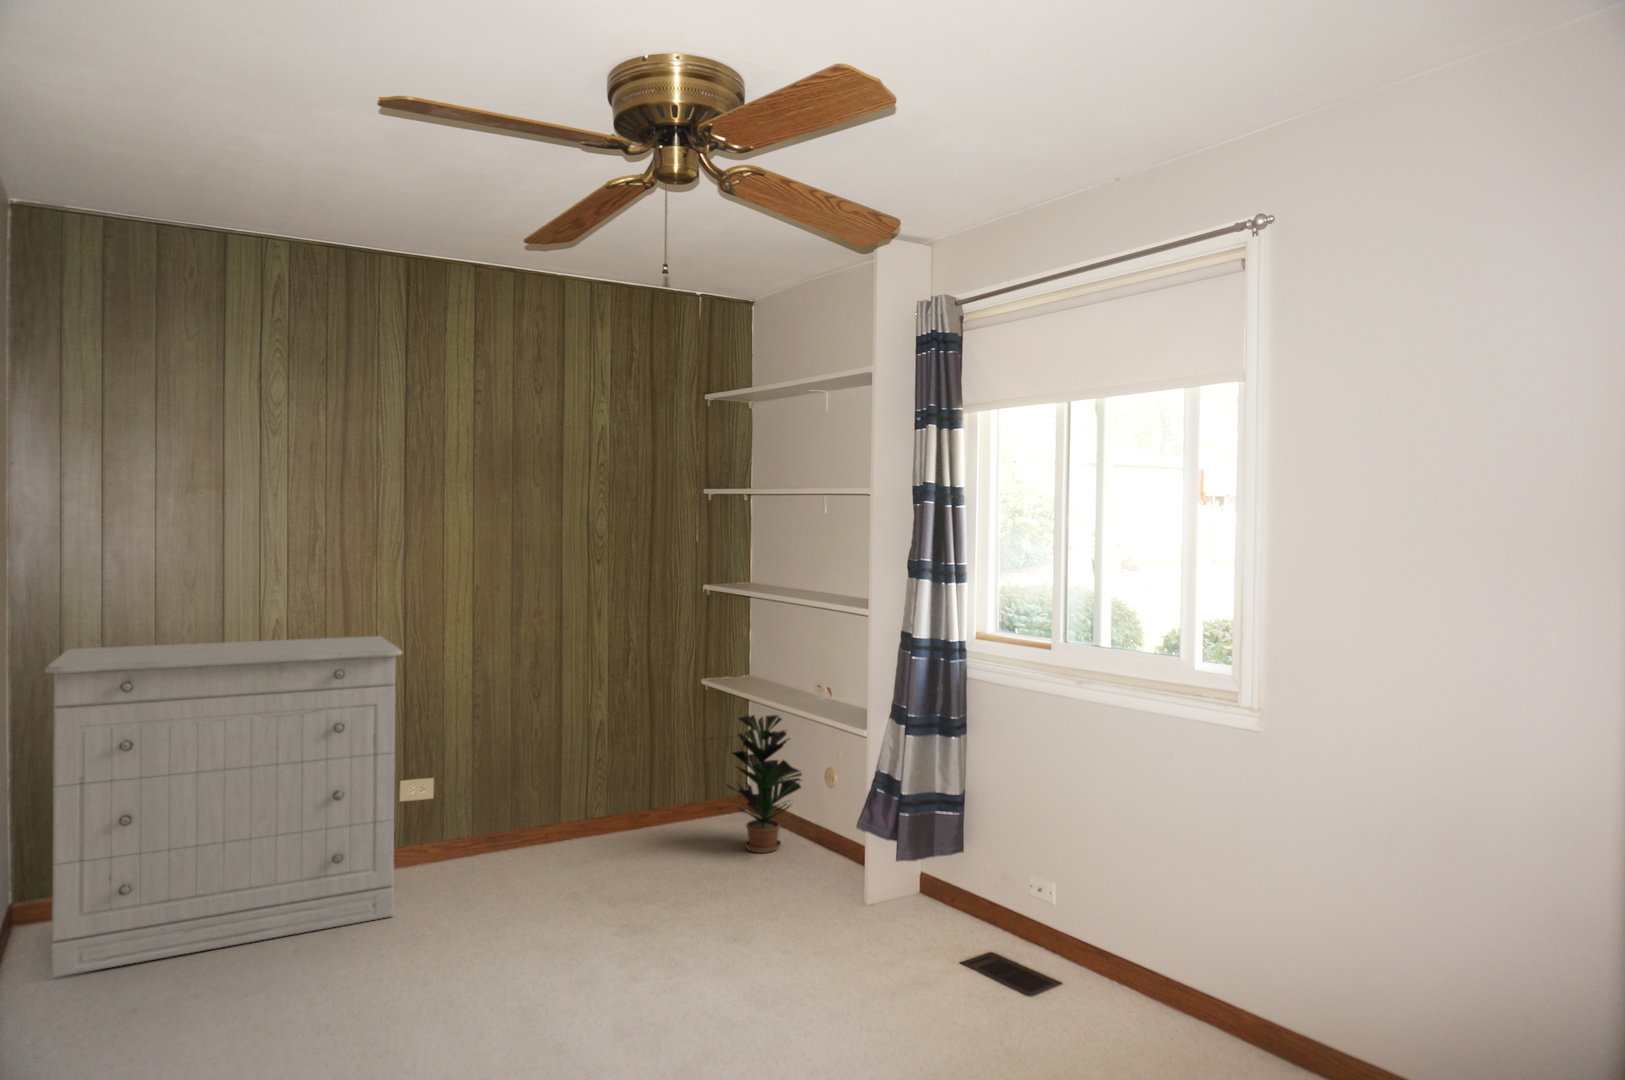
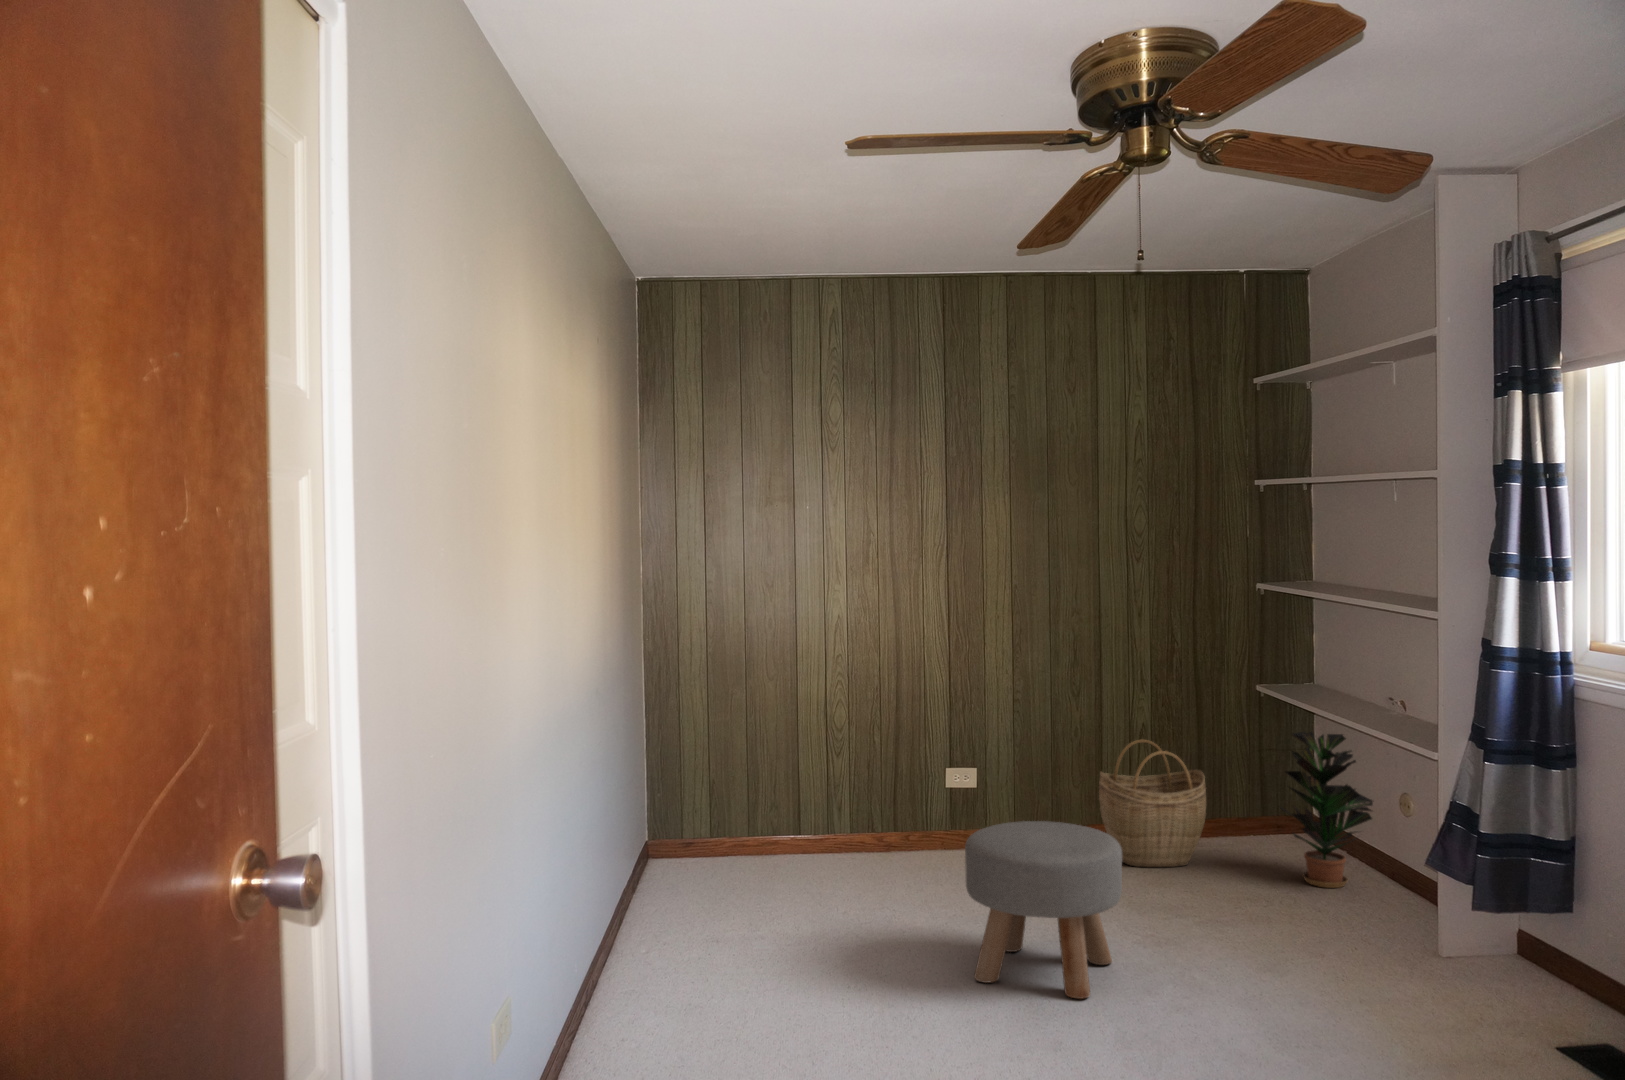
dresser: present [45,636,402,978] -> none [678,632,941,894]
woven basket: none [563,732,662,856] -> present [1099,740,1206,867]
ottoman: none [434,834,603,1024] -> present [965,821,1122,999]

